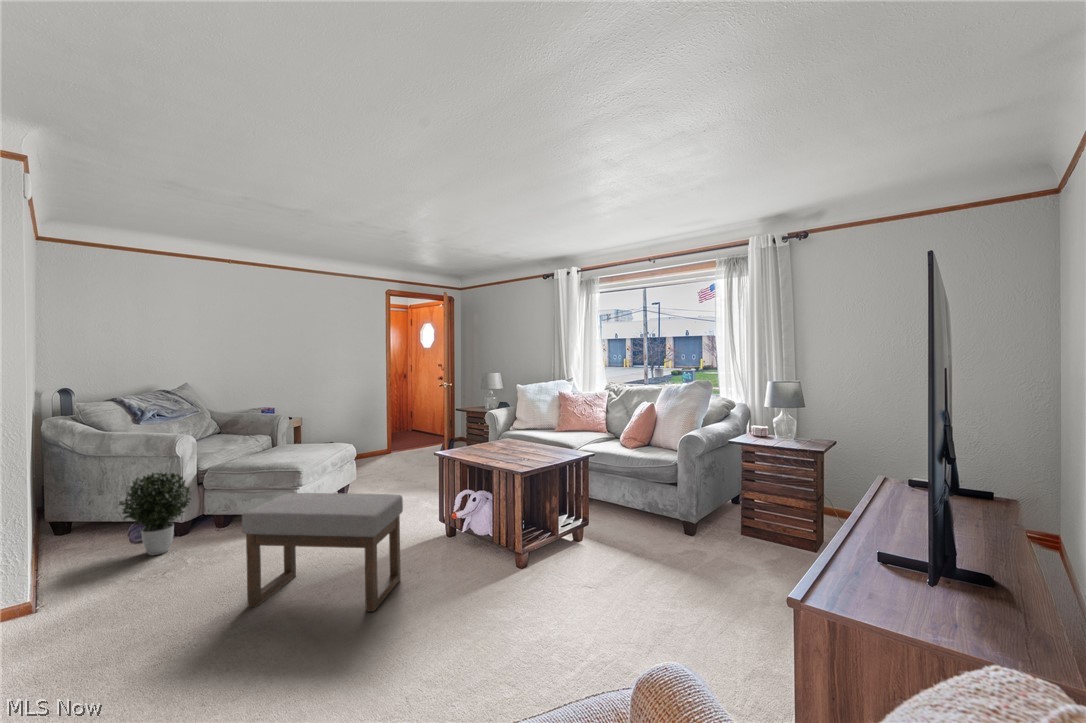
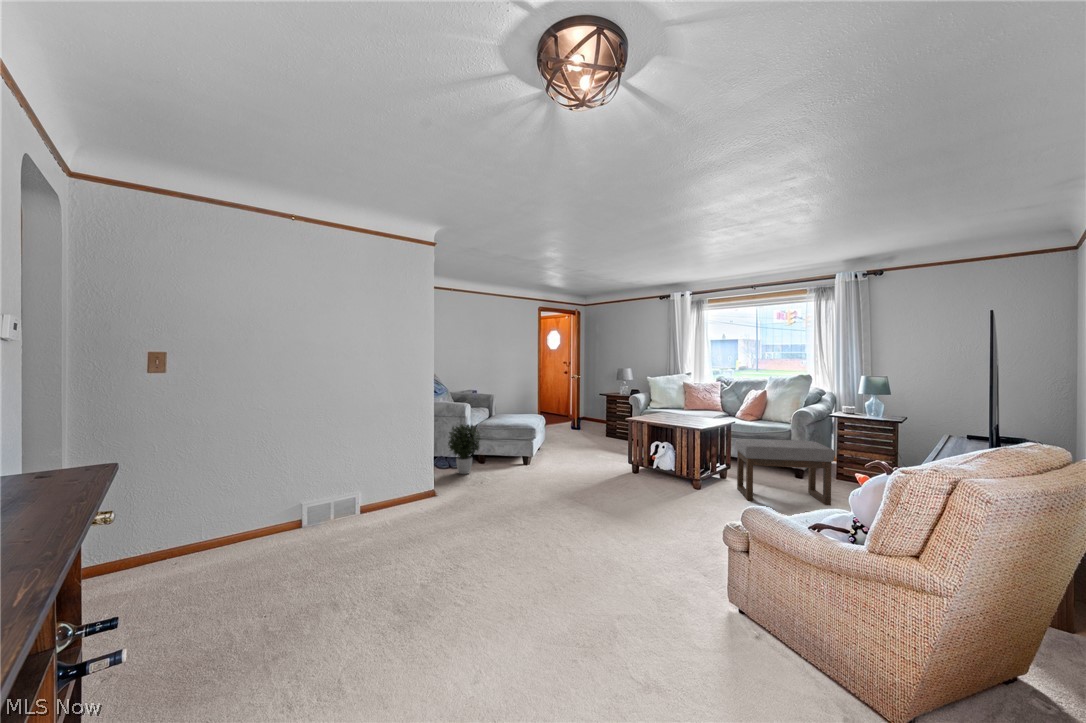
ottoman: present [242,493,403,611] -> present [735,439,834,506]

